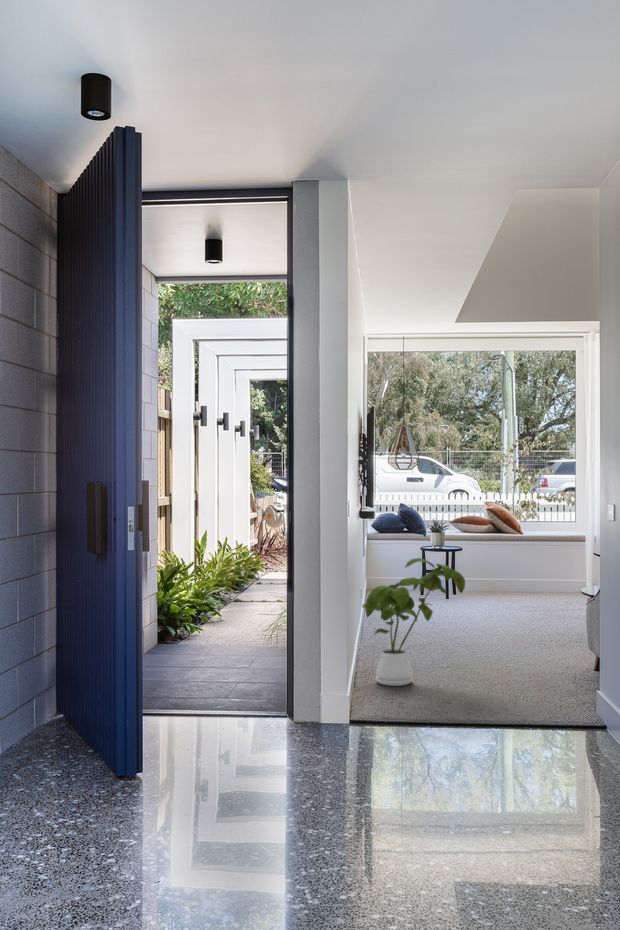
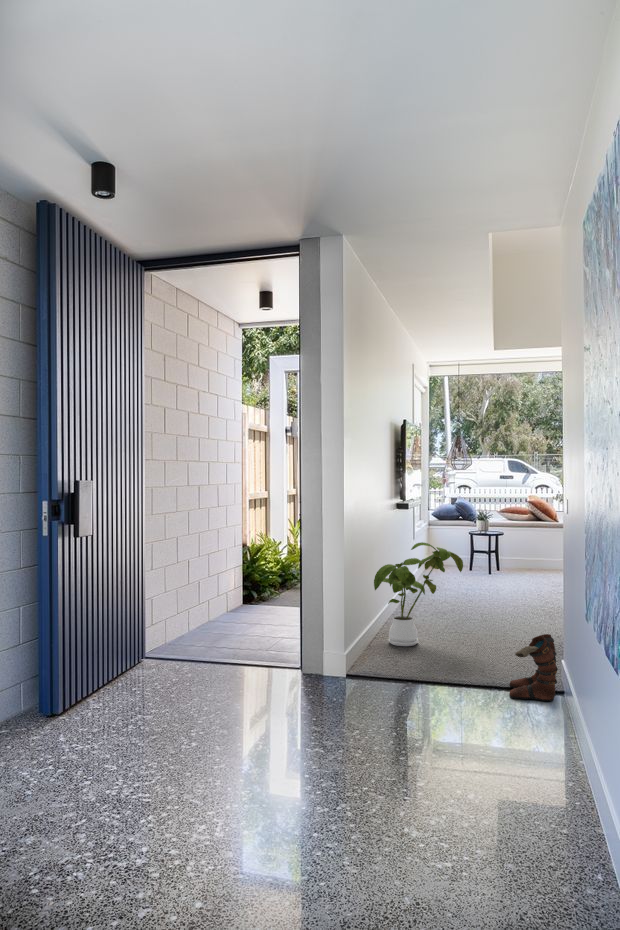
boots: none [544,661,605,738] -> present [509,634,558,701]

